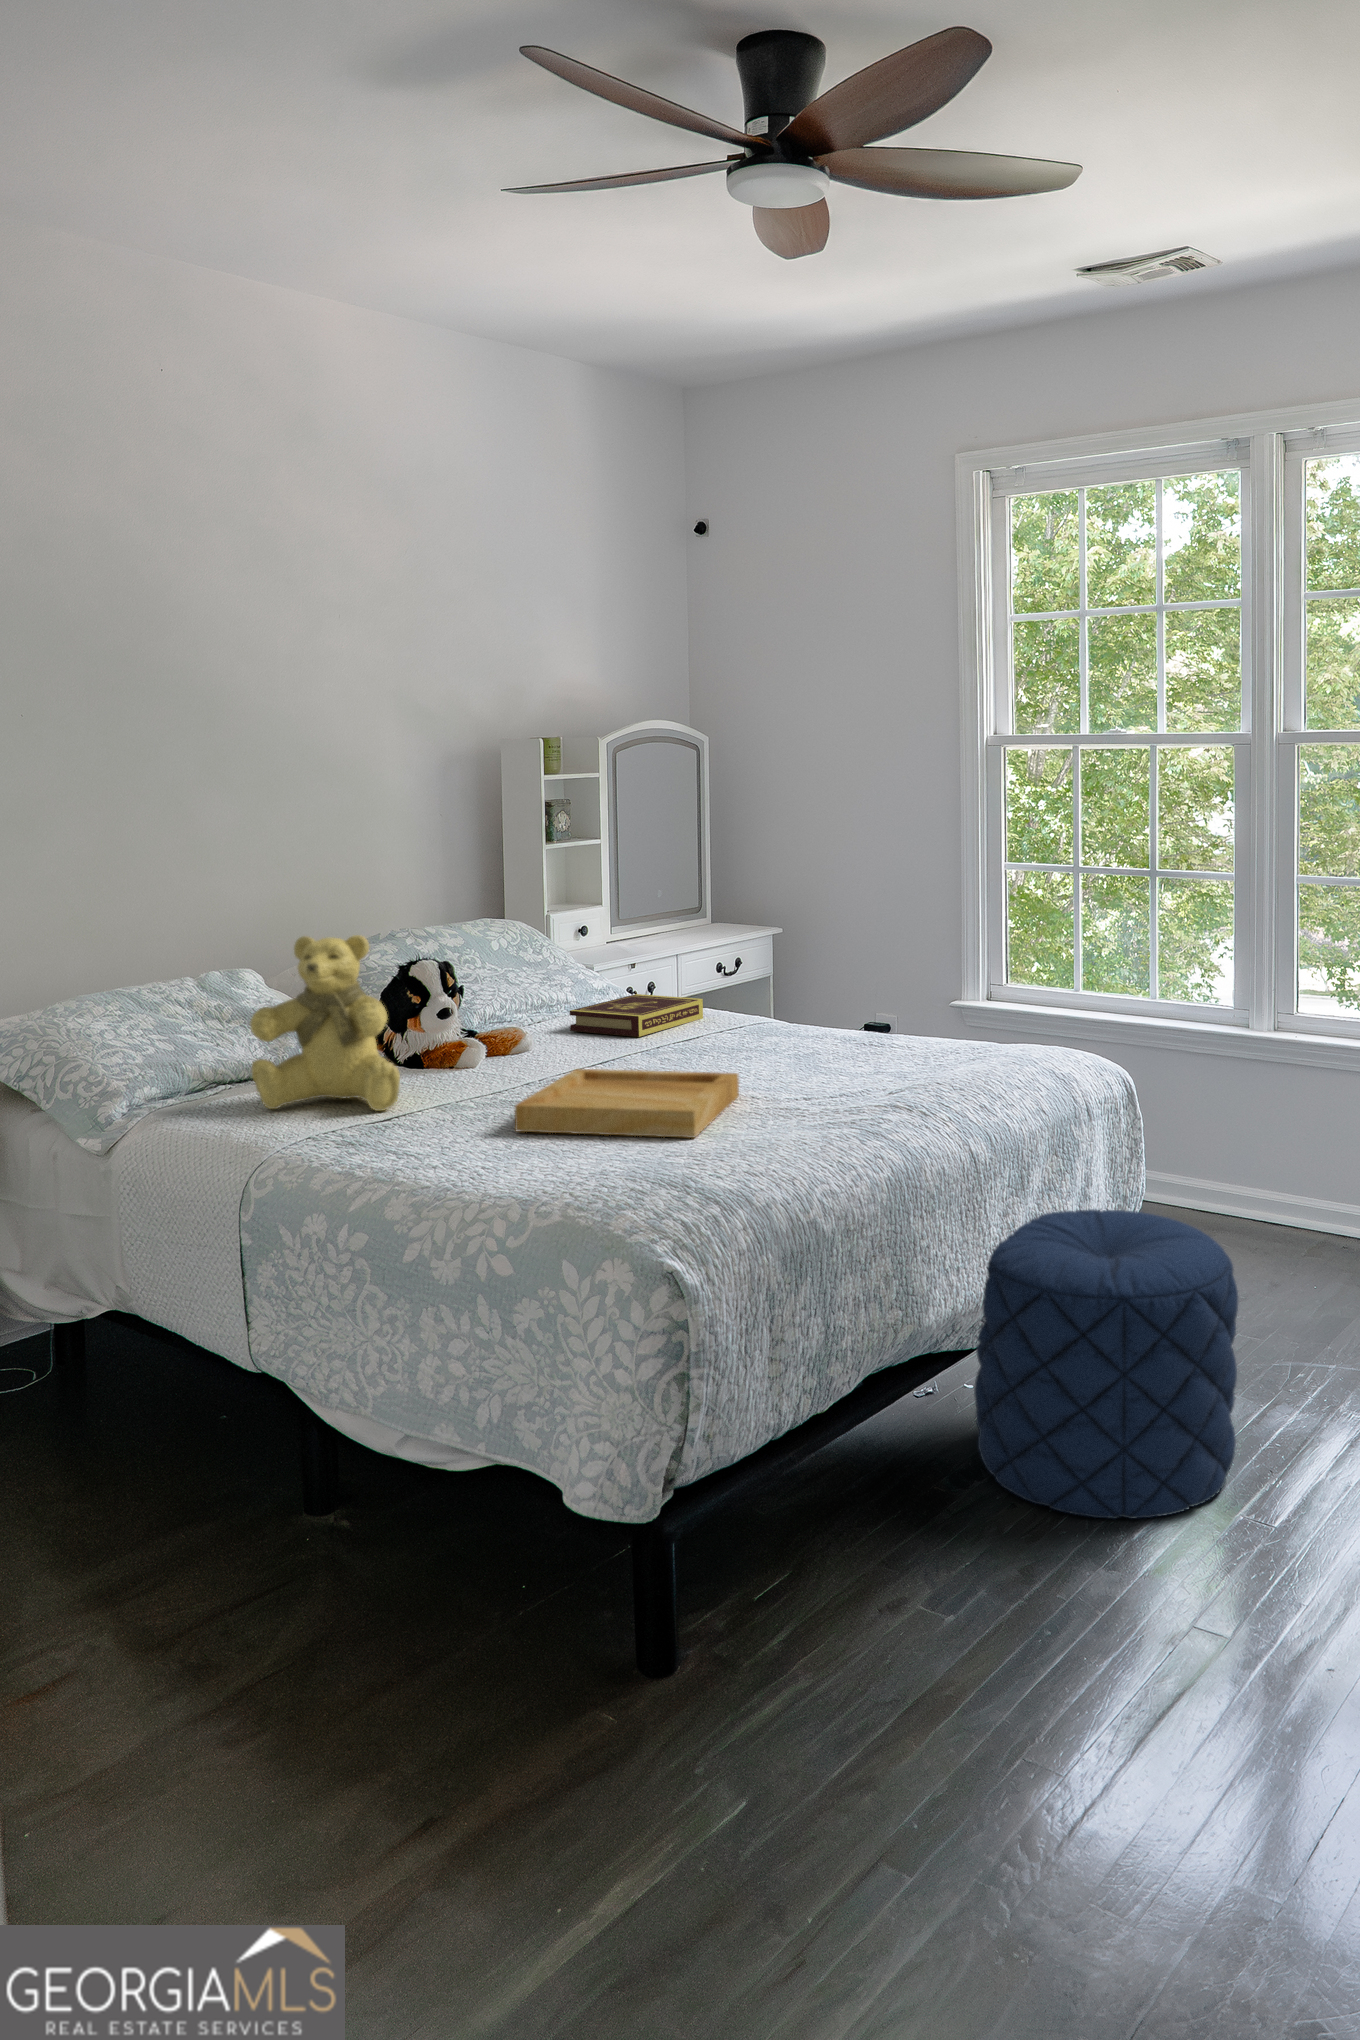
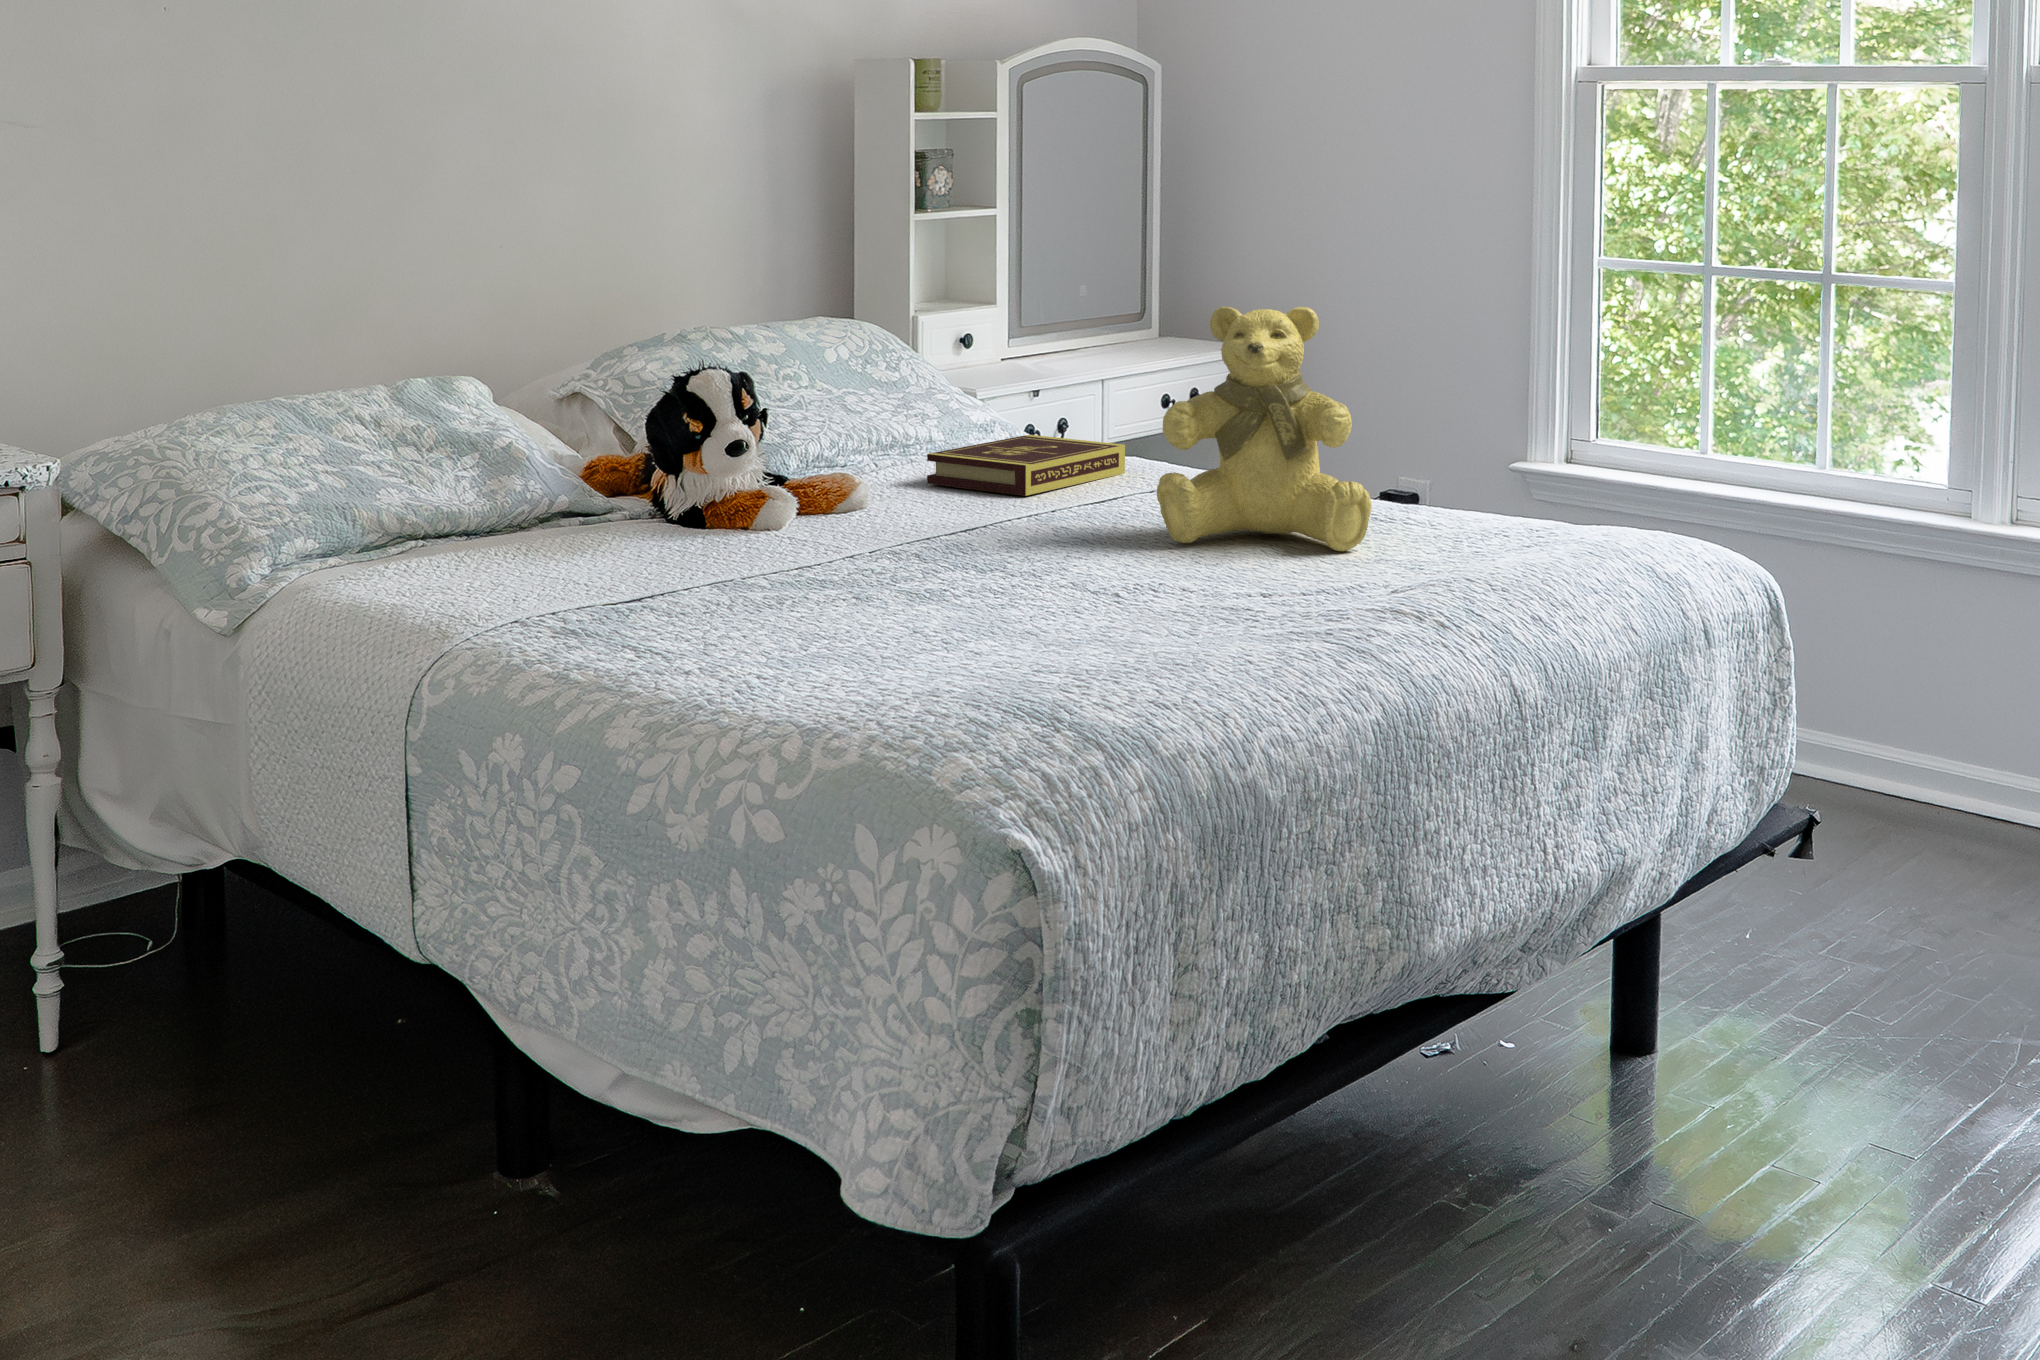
teddy bear: present [250,935,400,1111] -> present [1157,307,1372,551]
tray: present [515,1069,739,1138] -> none [816,536,1160,646]
pouf: present [974,1209,1238,1519] -> none [1508,788,1937,1279]

